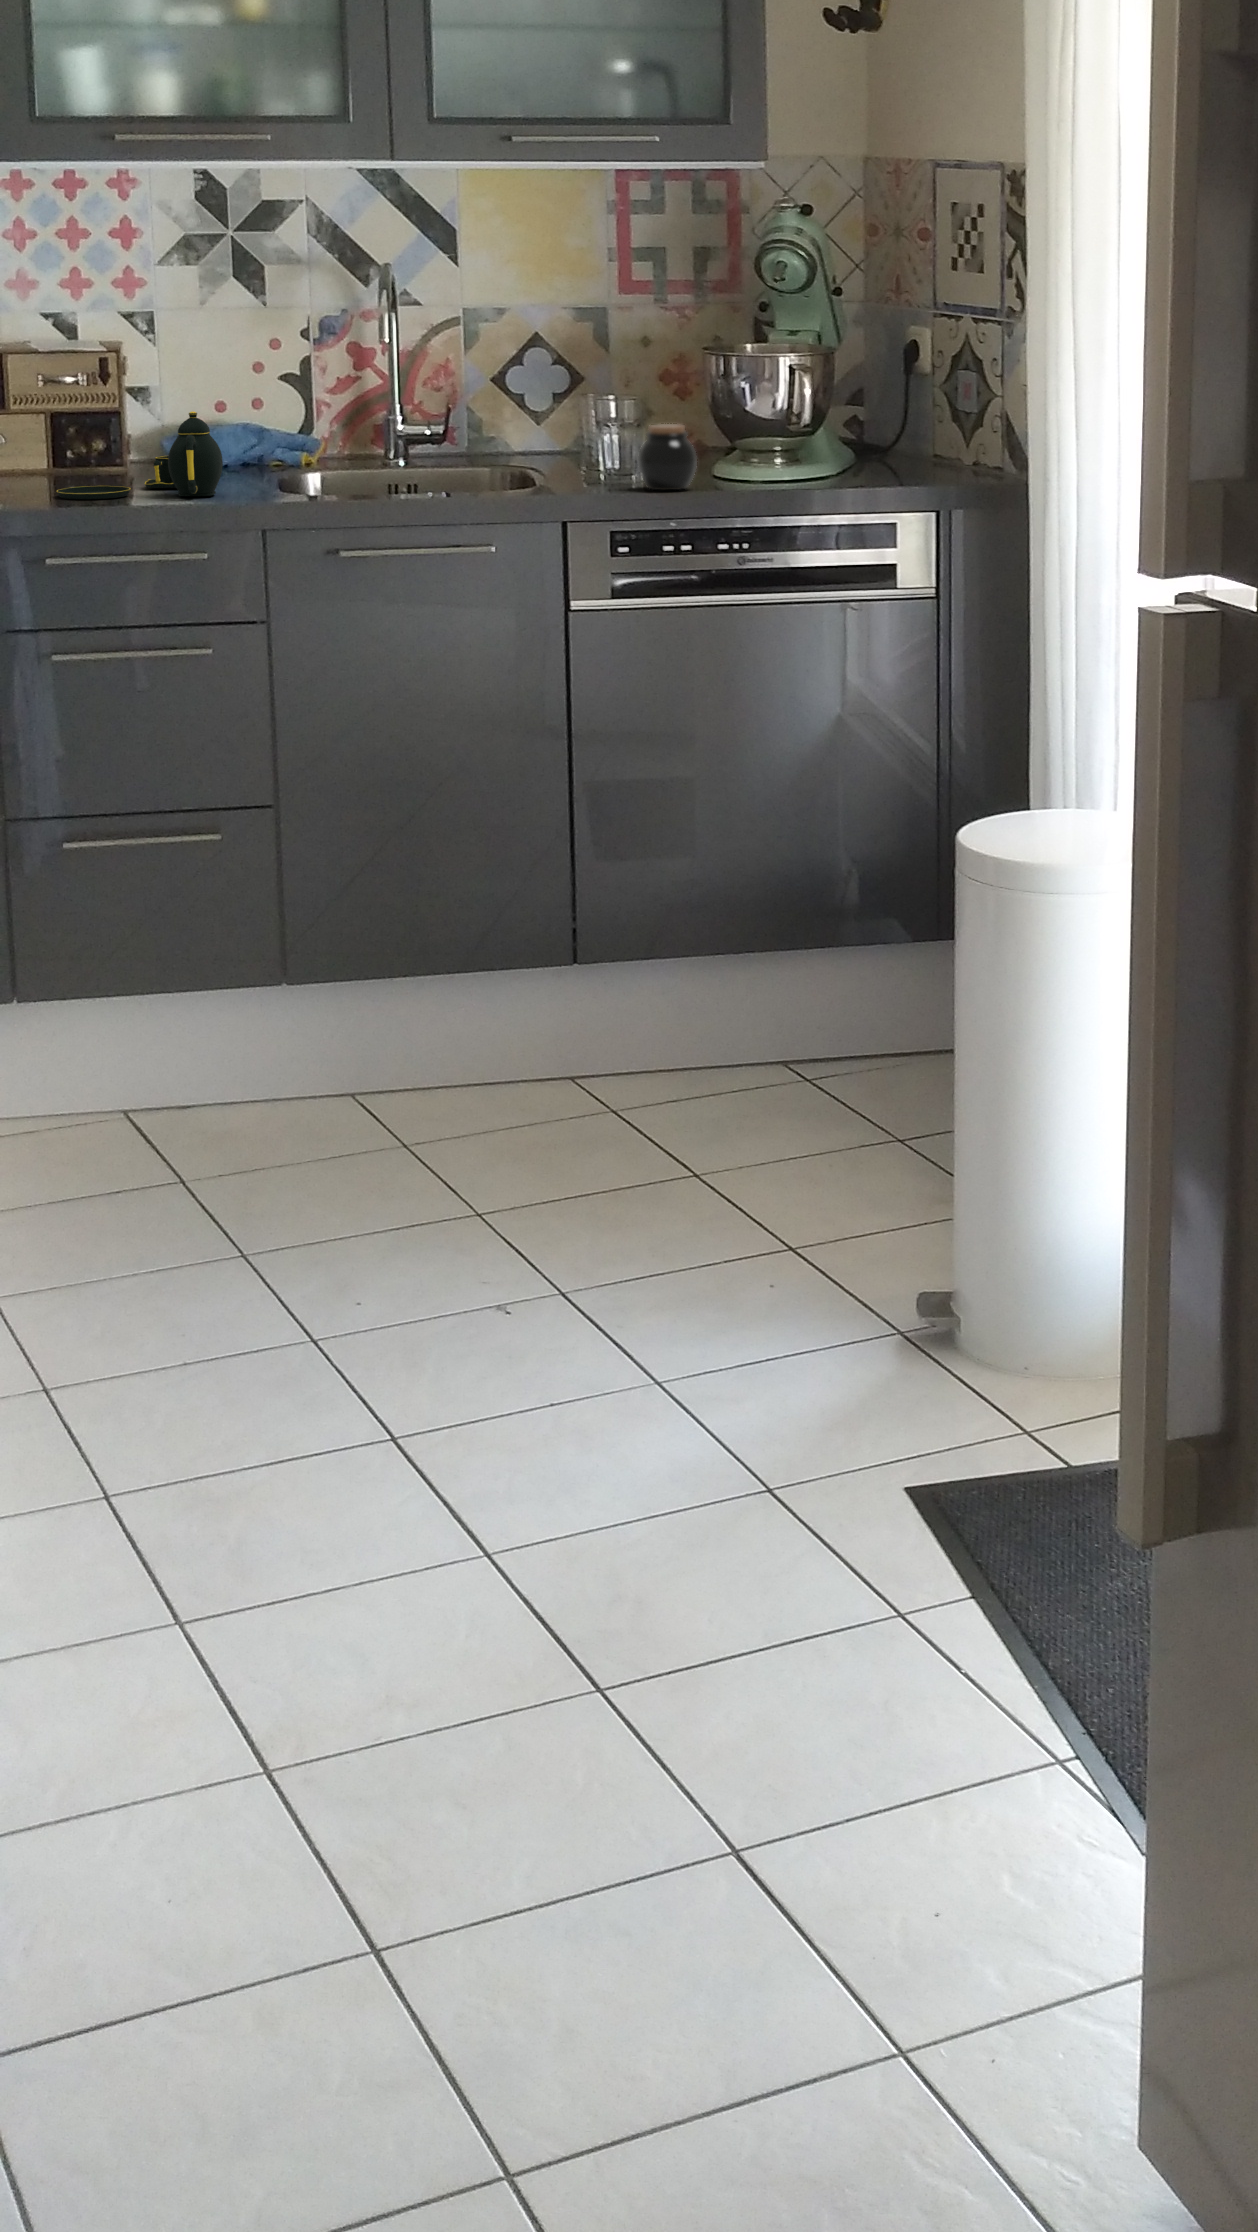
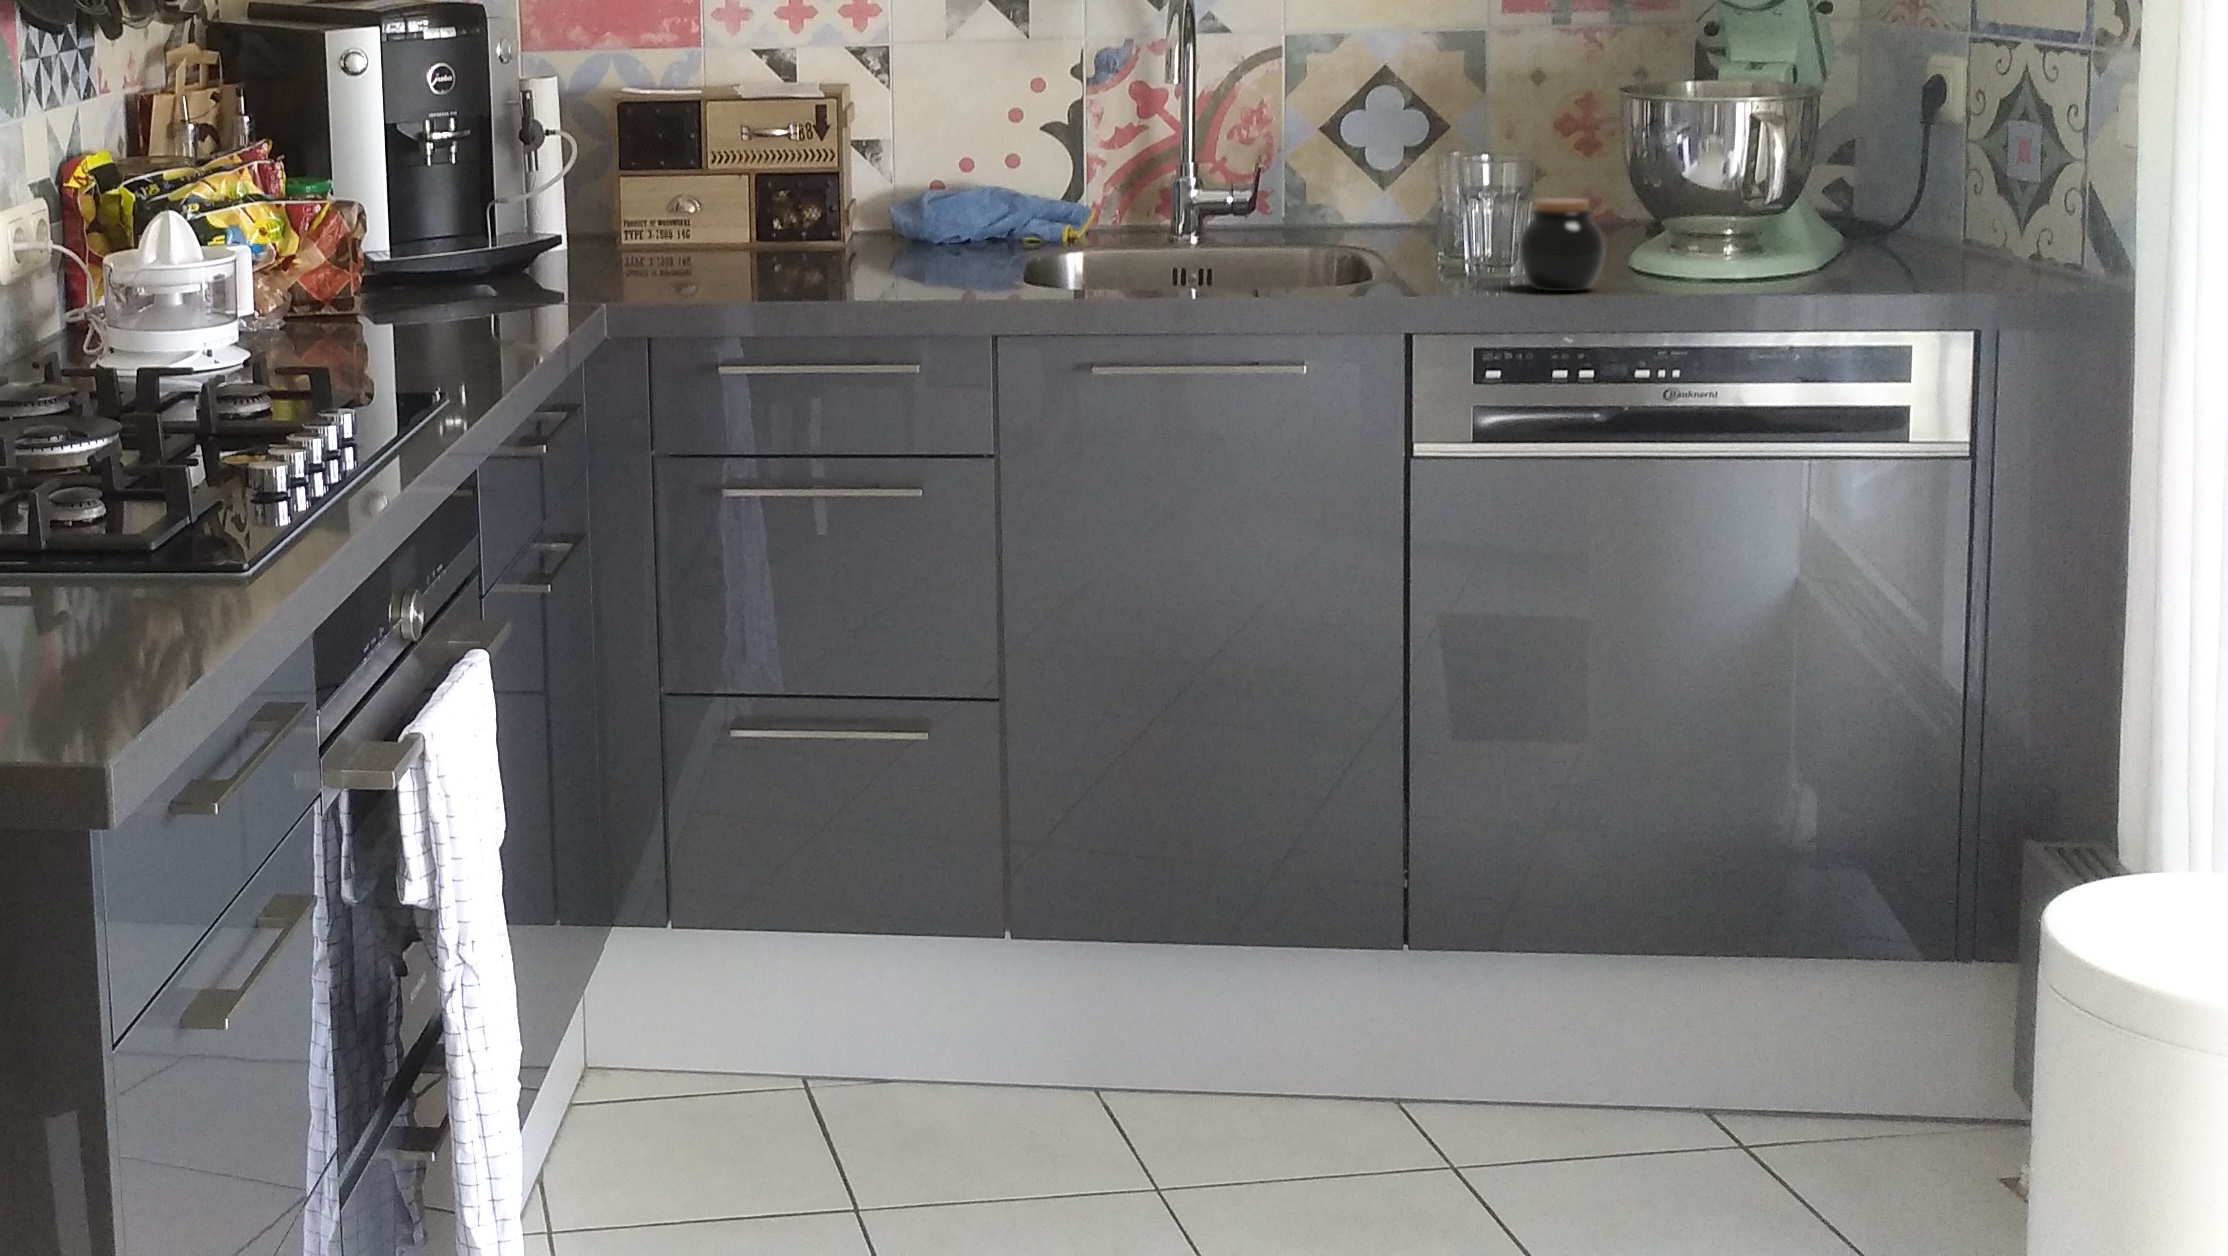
teapot: present [57,412,223,499] -> none [742,177,951,290]

